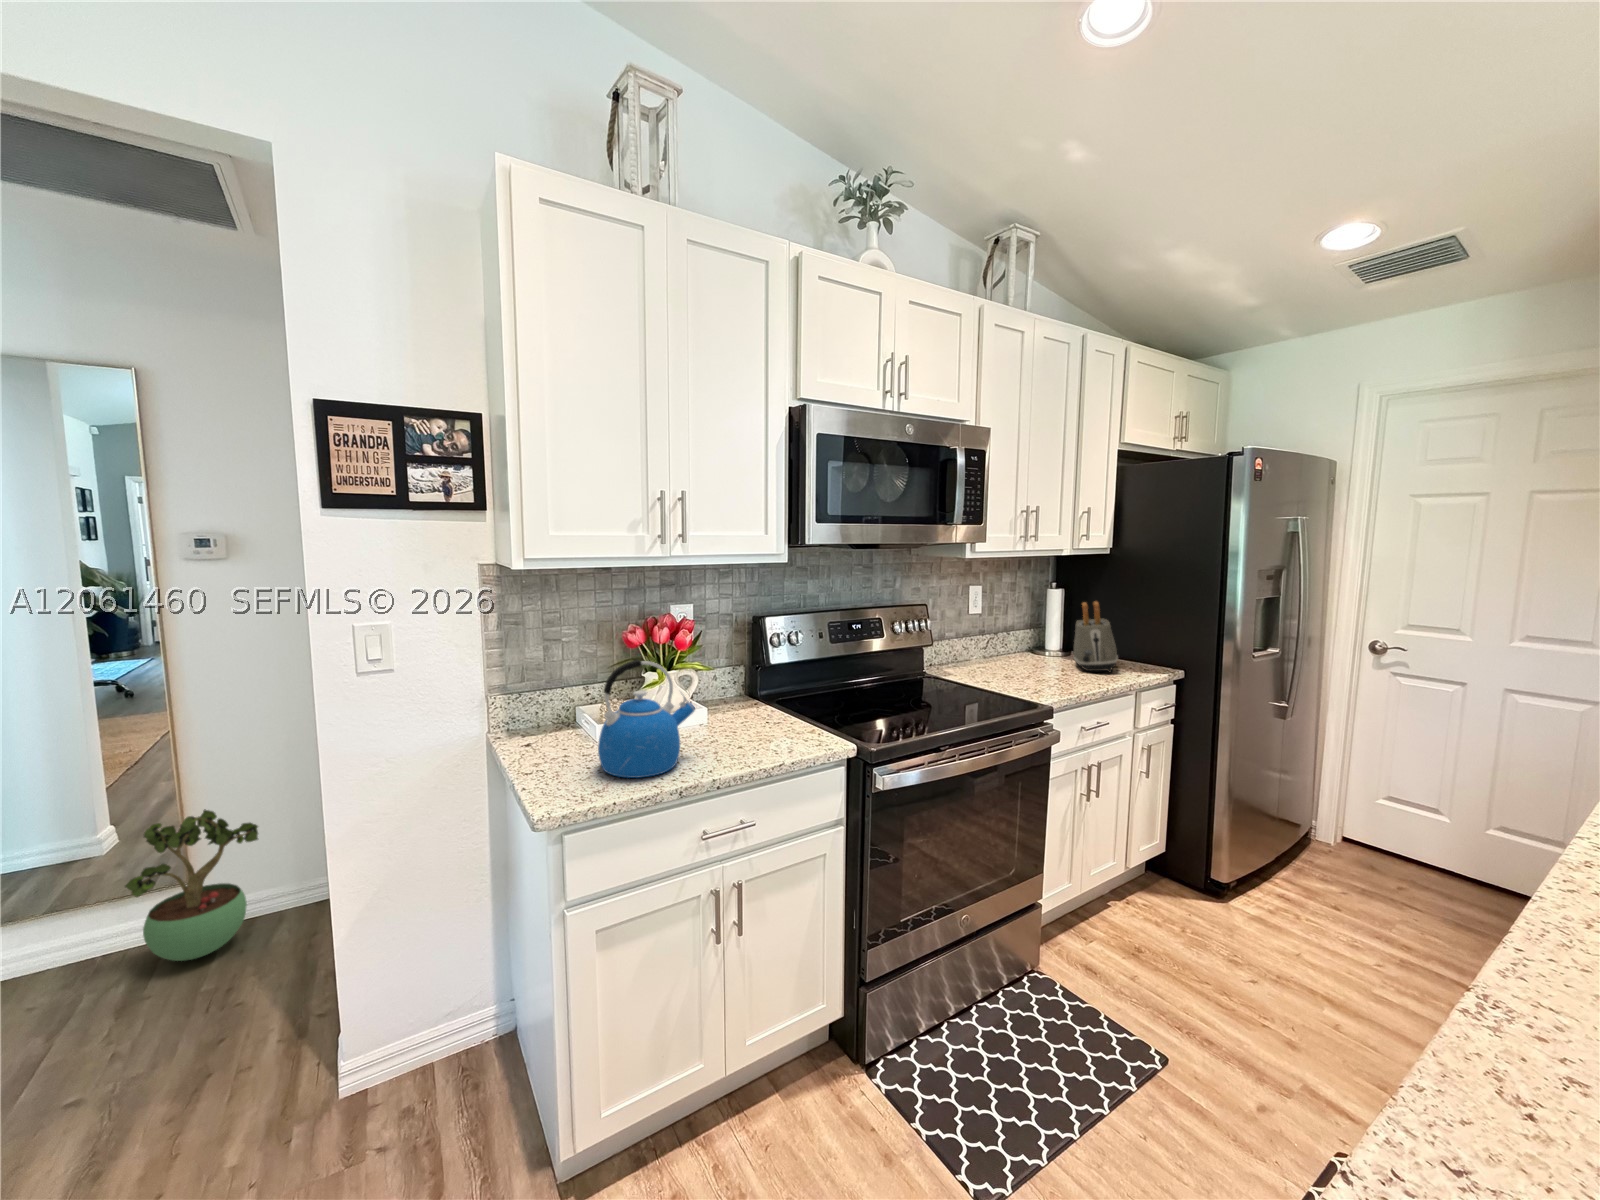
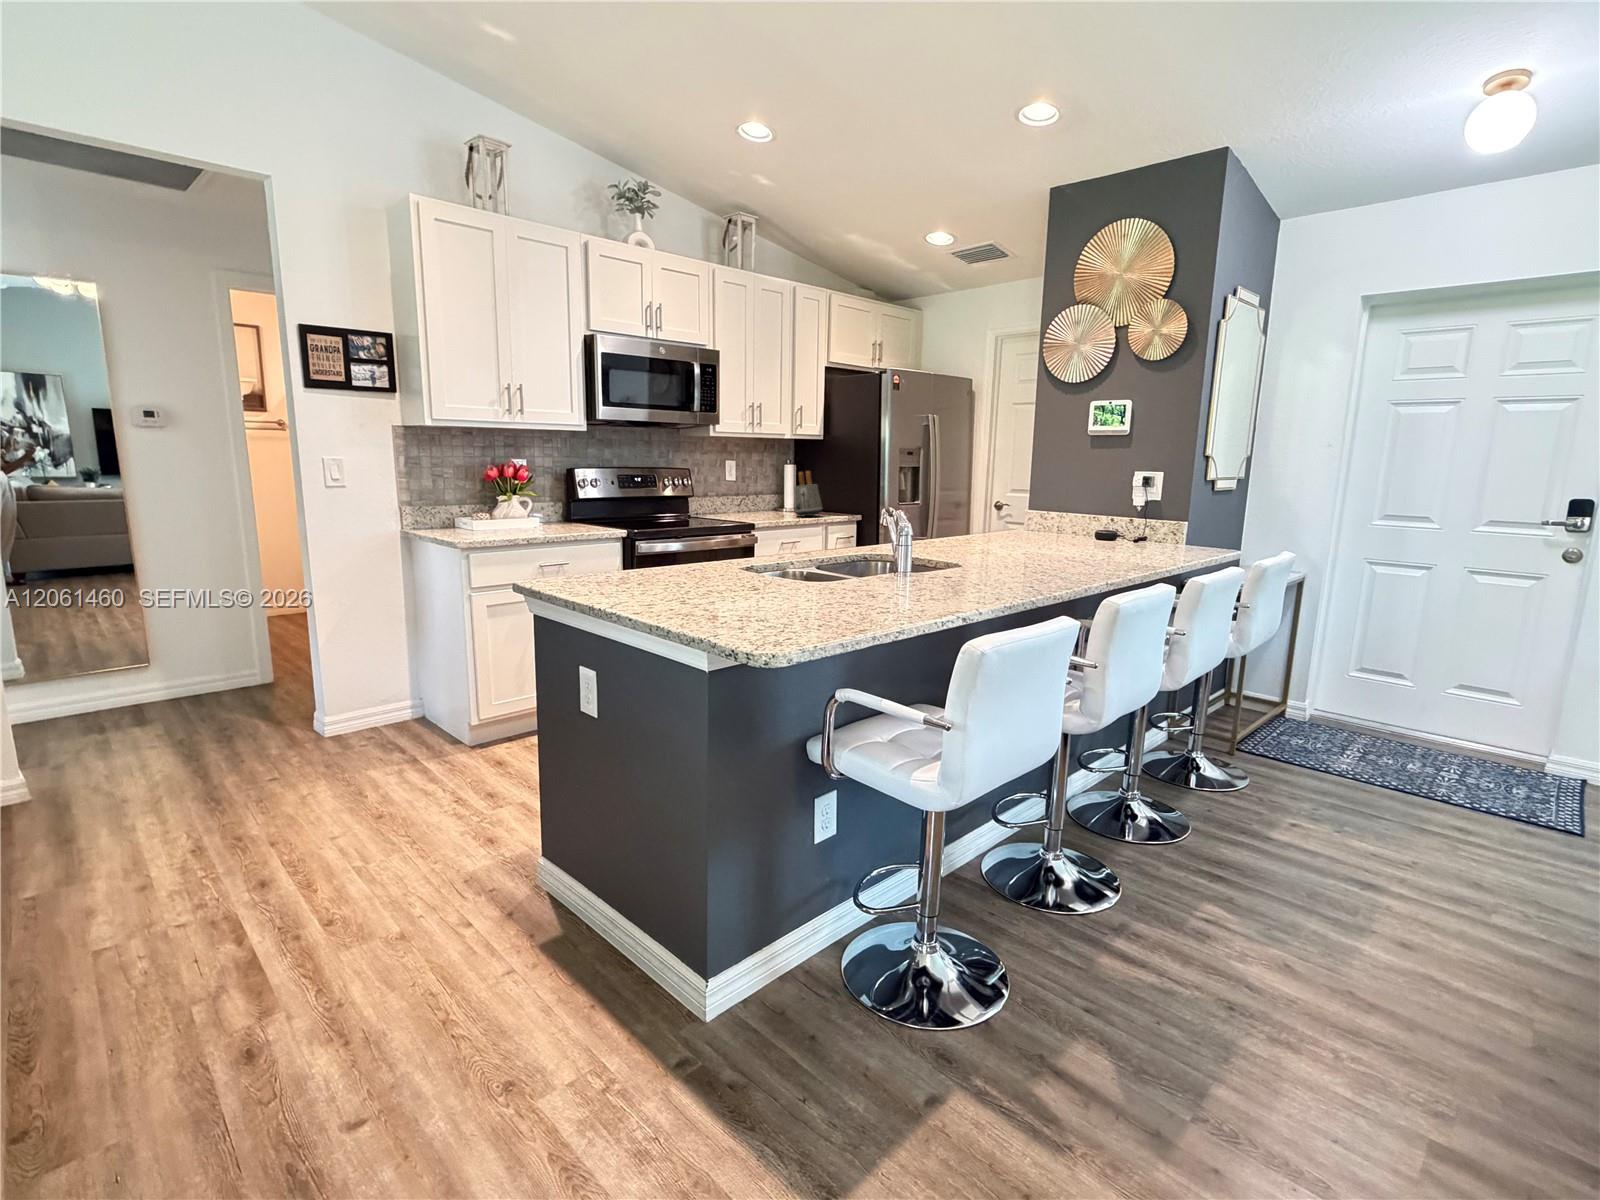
kettle: present [598,660,695,778] -> none [482,474,535,534]
potted plant: present [125,809,258,961] -> none [124,603,209,708]

